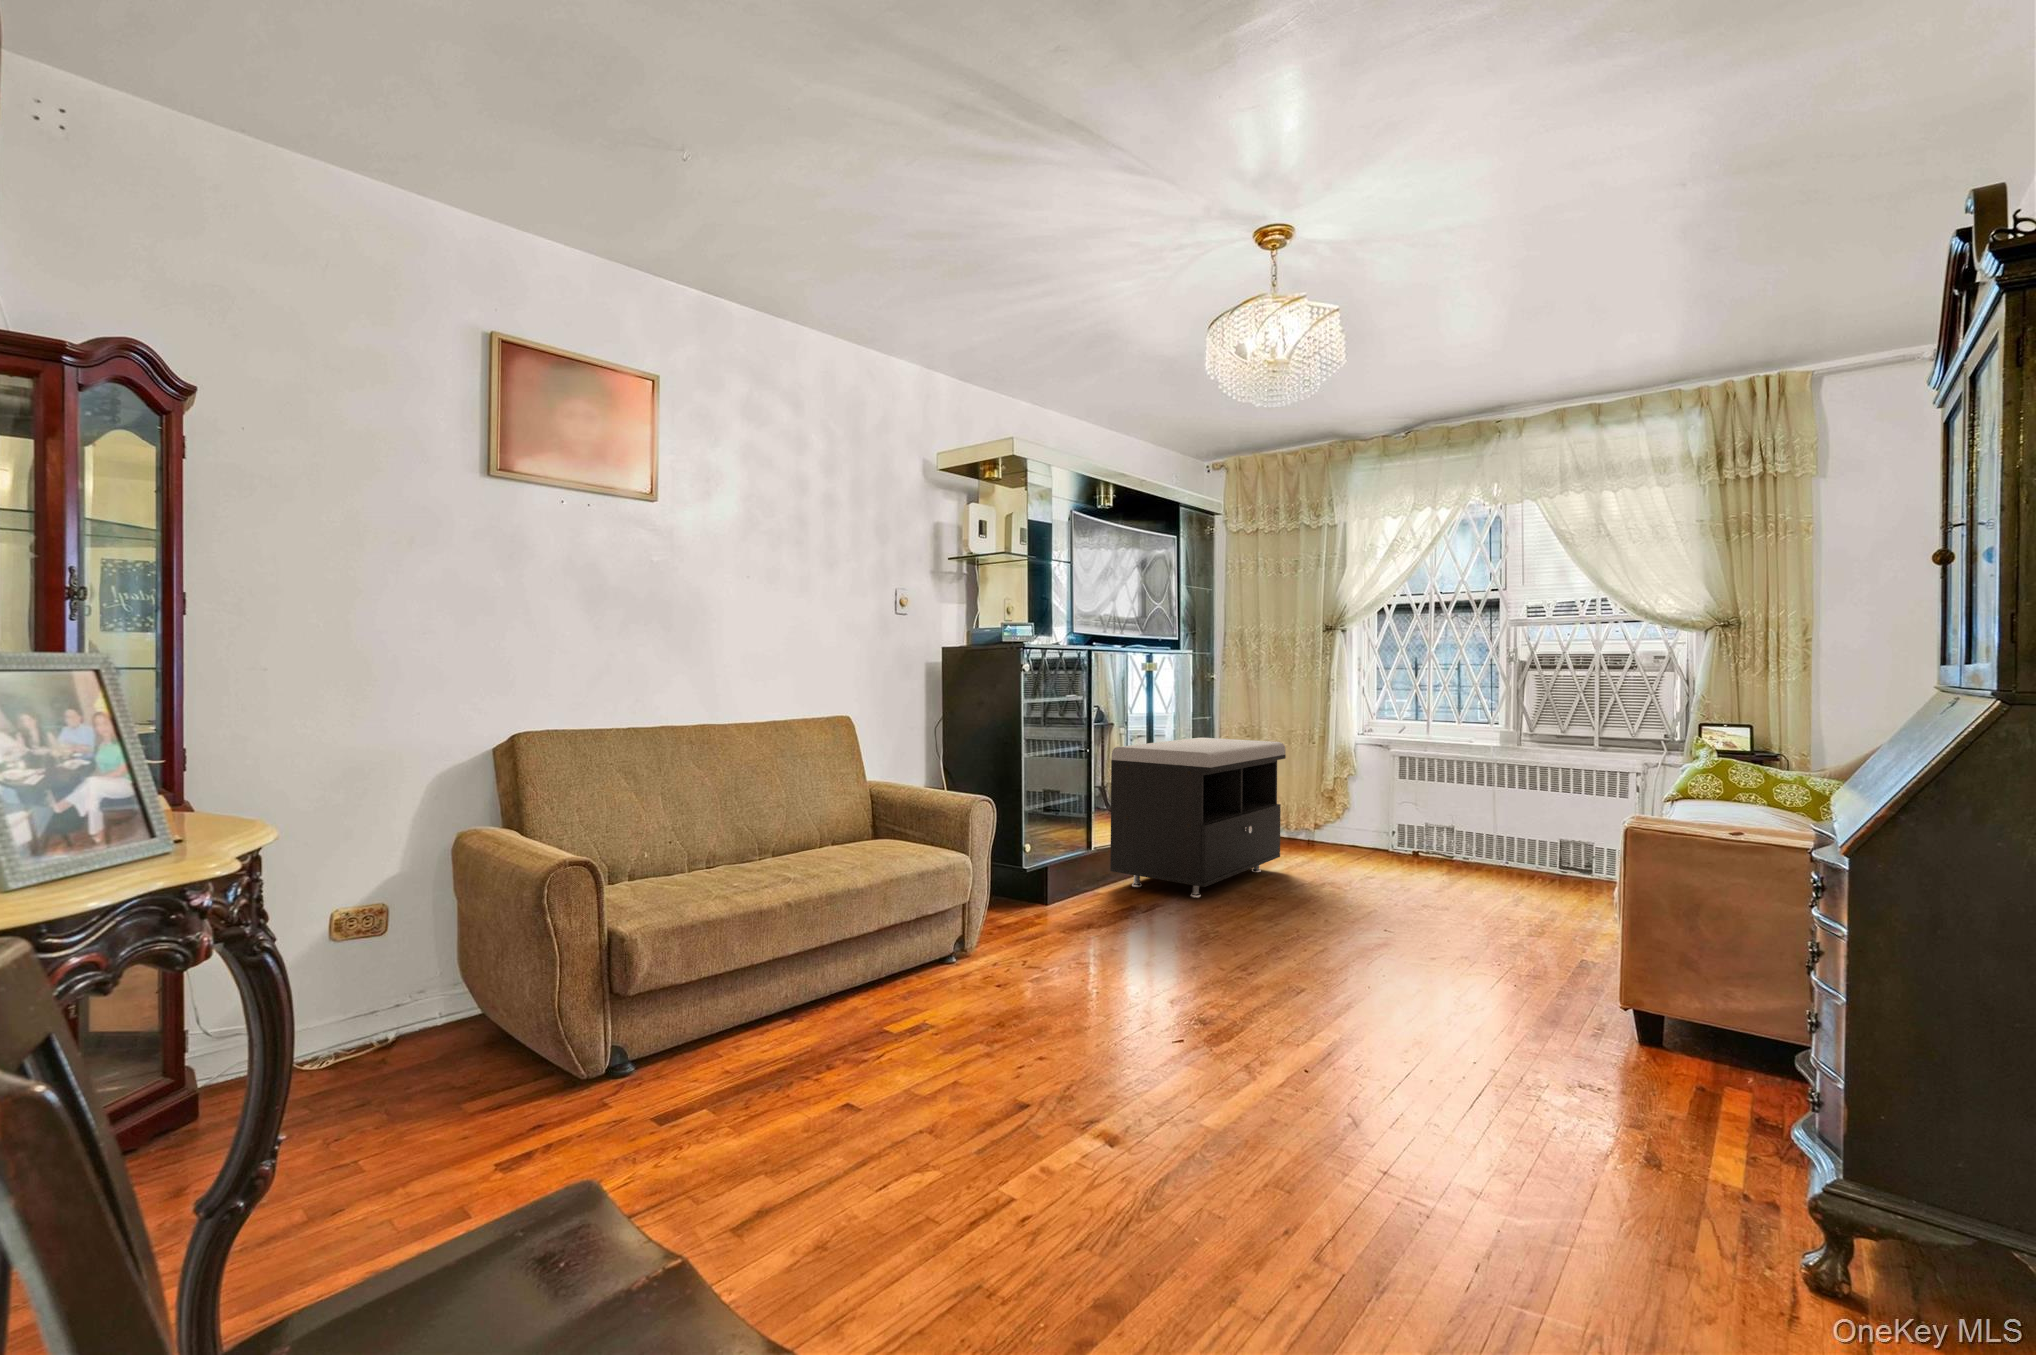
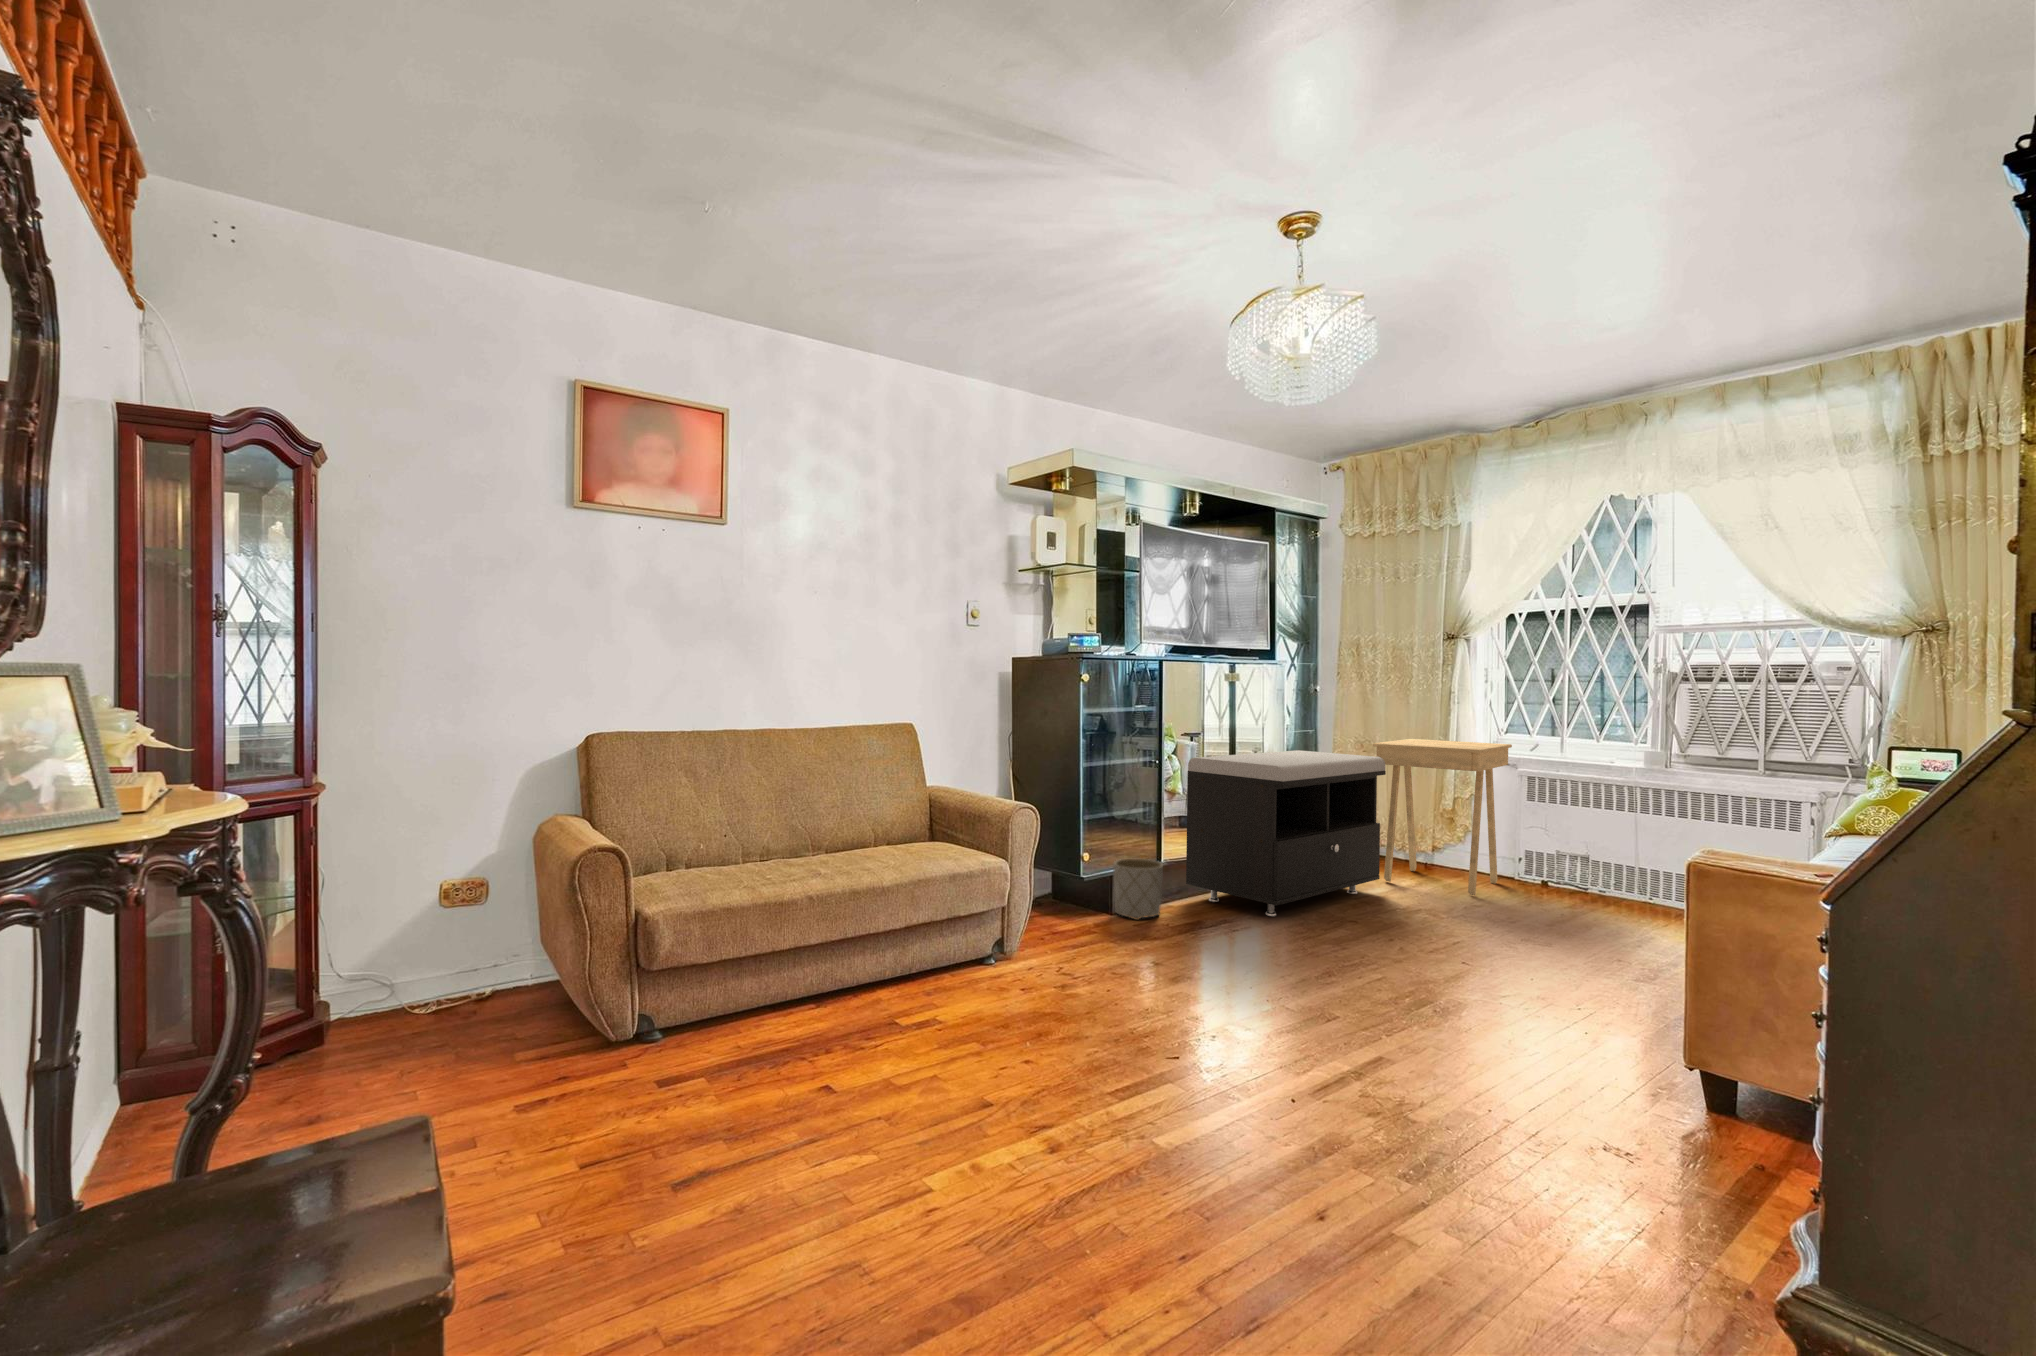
side table: none [1269,724,1385,868] -> present [1373,739,1512,896]
planter: none [1047,849,1097,909] -> present [1113,859,1163,920]

